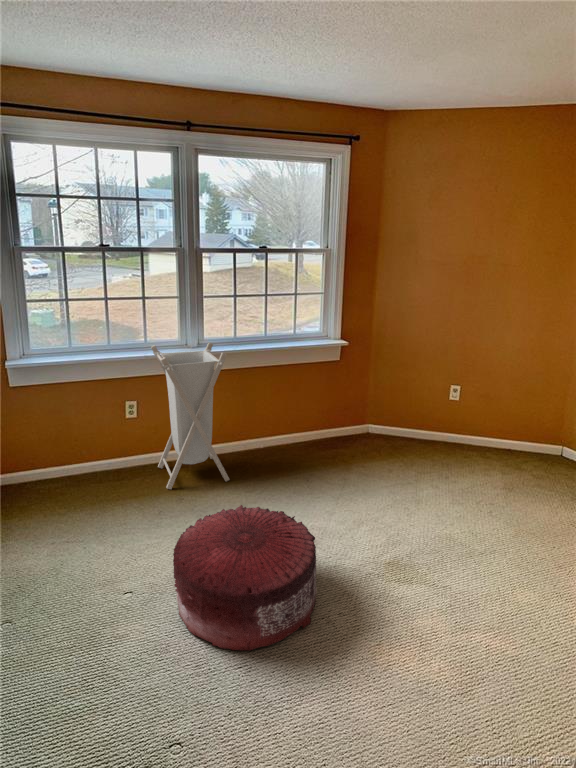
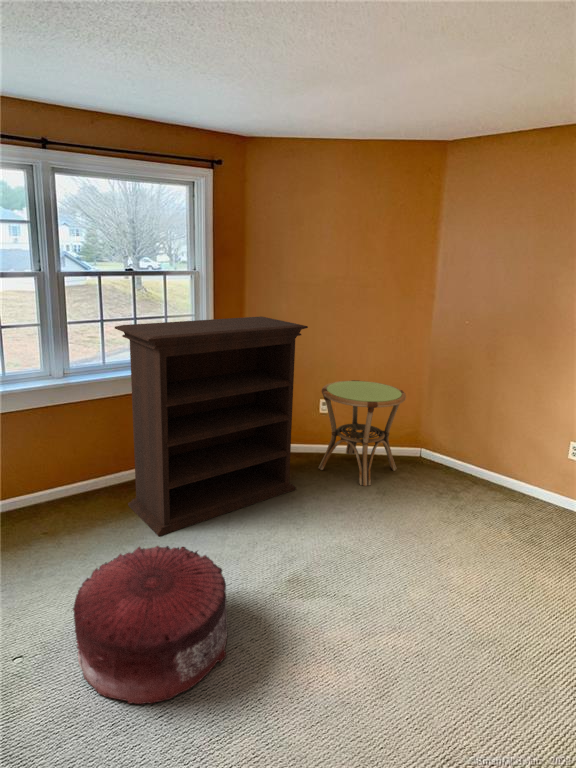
bookshelf: none [241,295,436,503] -> present [115,317,308,536]
laundry hamper: present [151,343,229,489] -> none [9,372,111,537]
side table: none [443,368,550,482] -> present [319,380,406,486]

